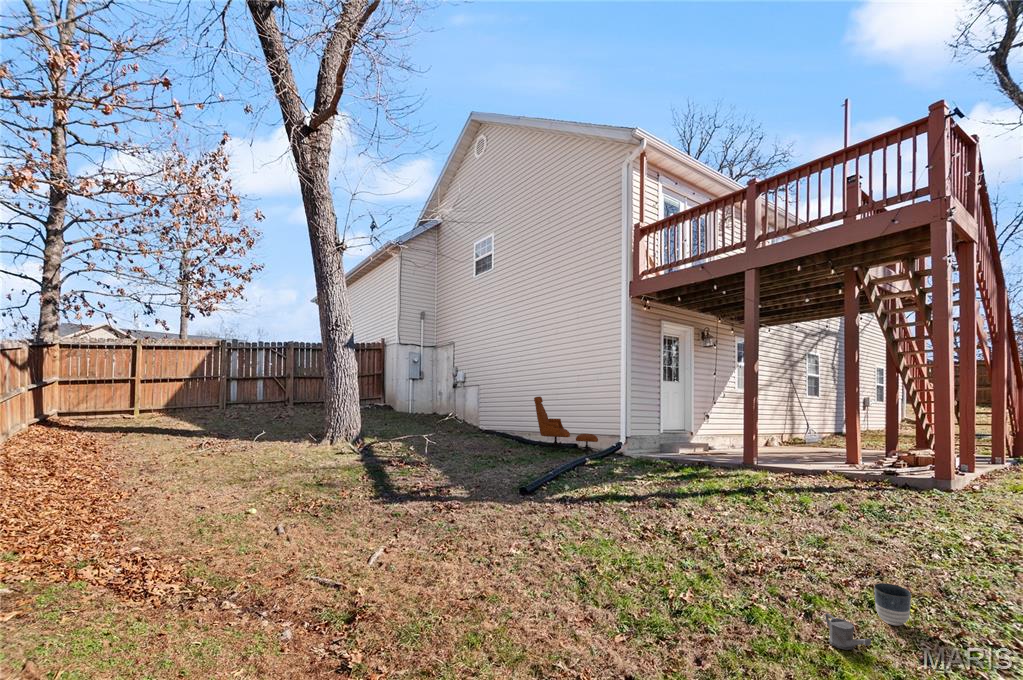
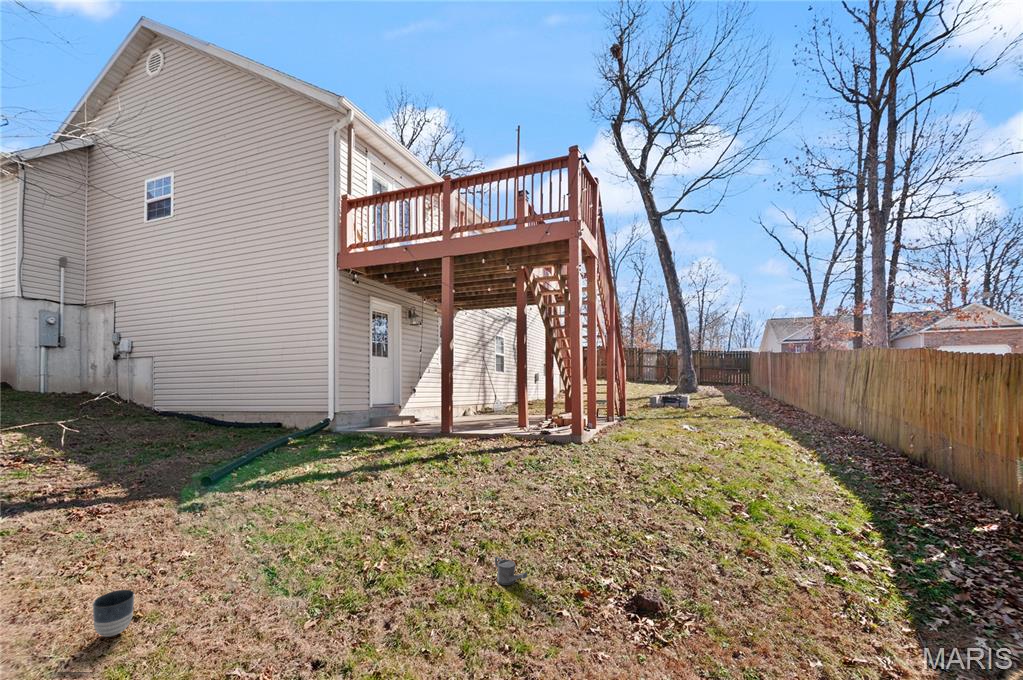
lounge chair: present [534,397,598,452] -> none [235,378,307,434]
planter: present [874,583,911,626] -> present [93,590,135,637]

